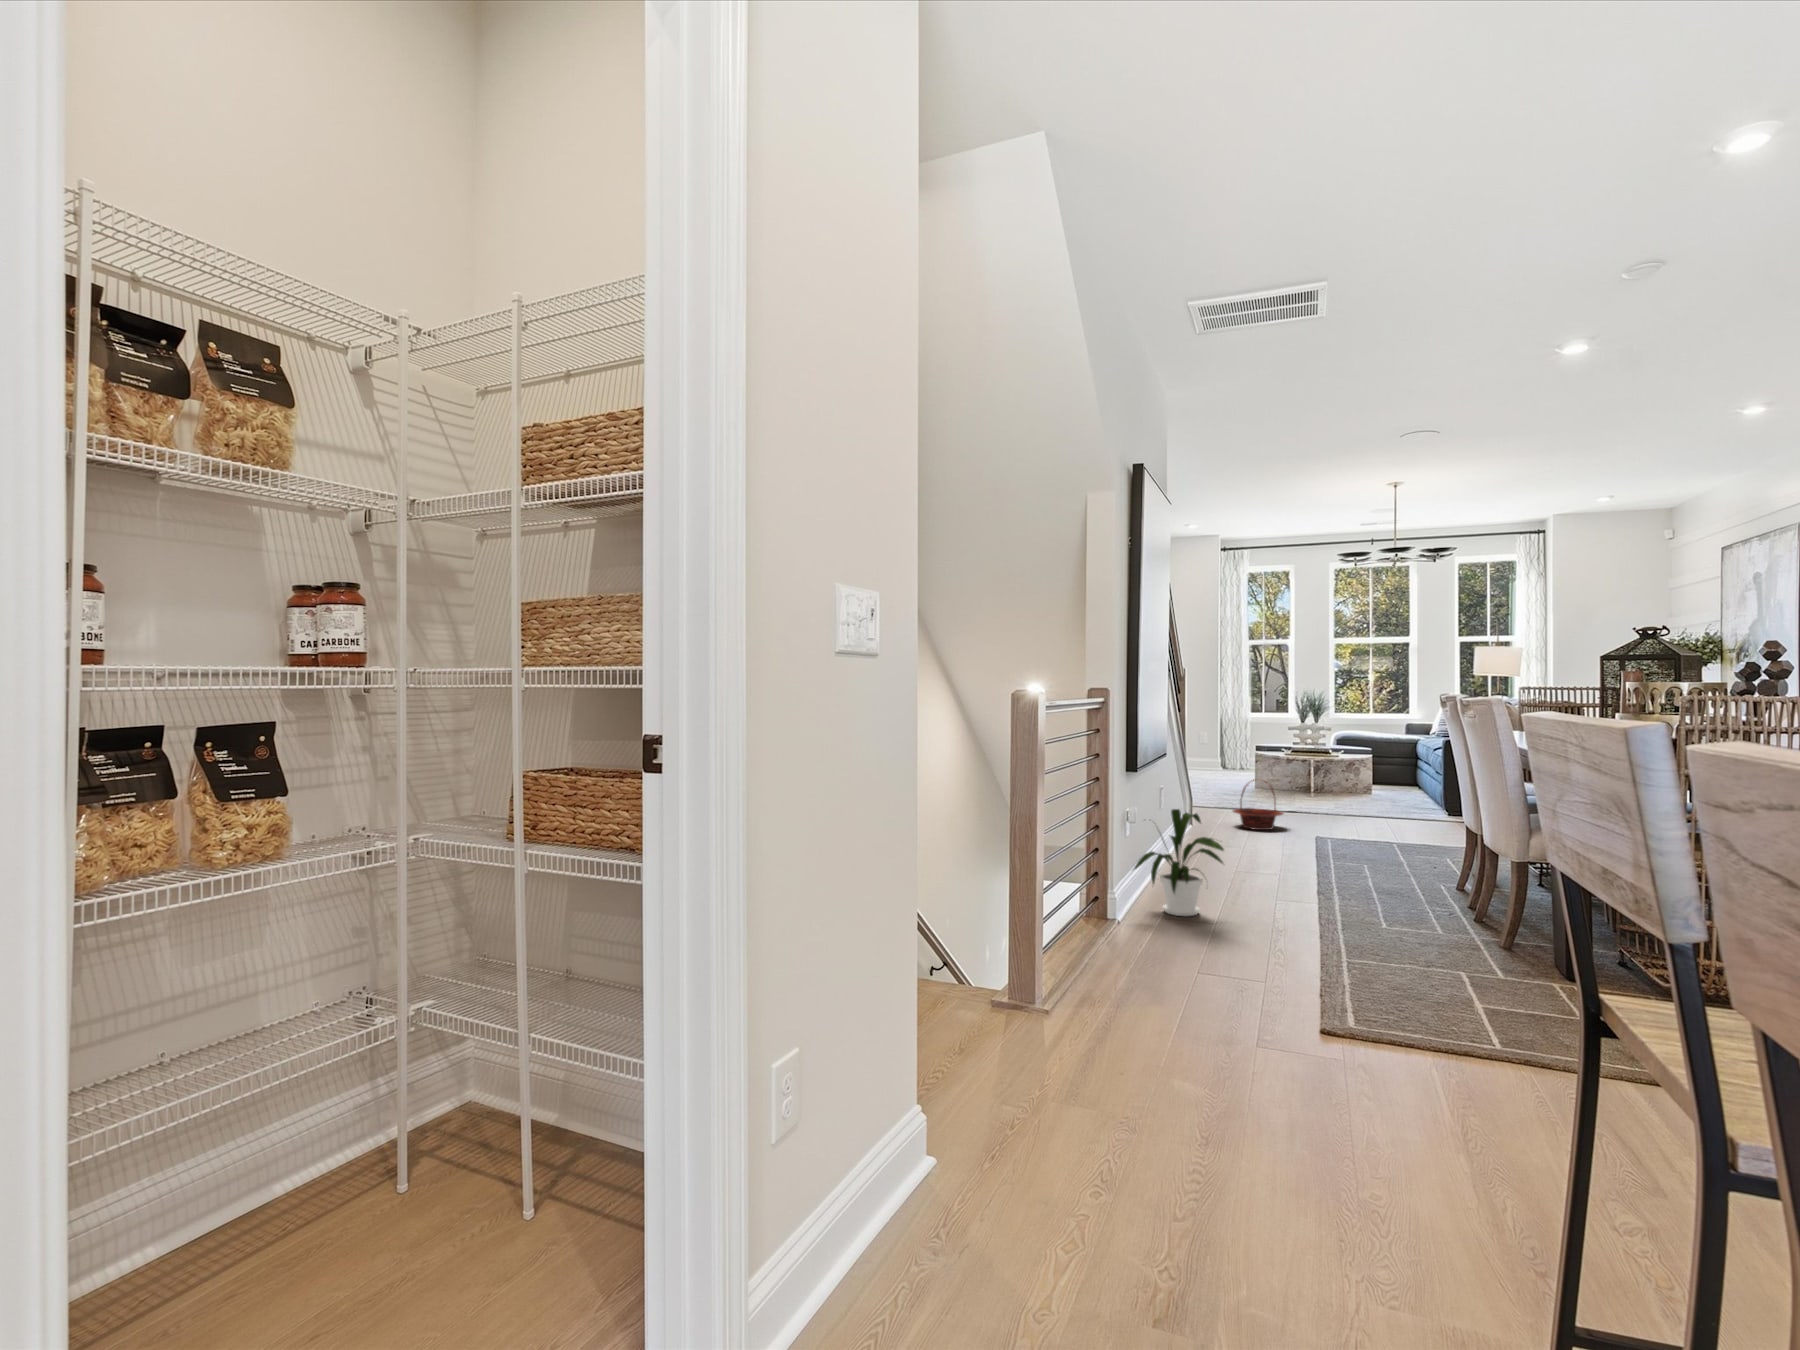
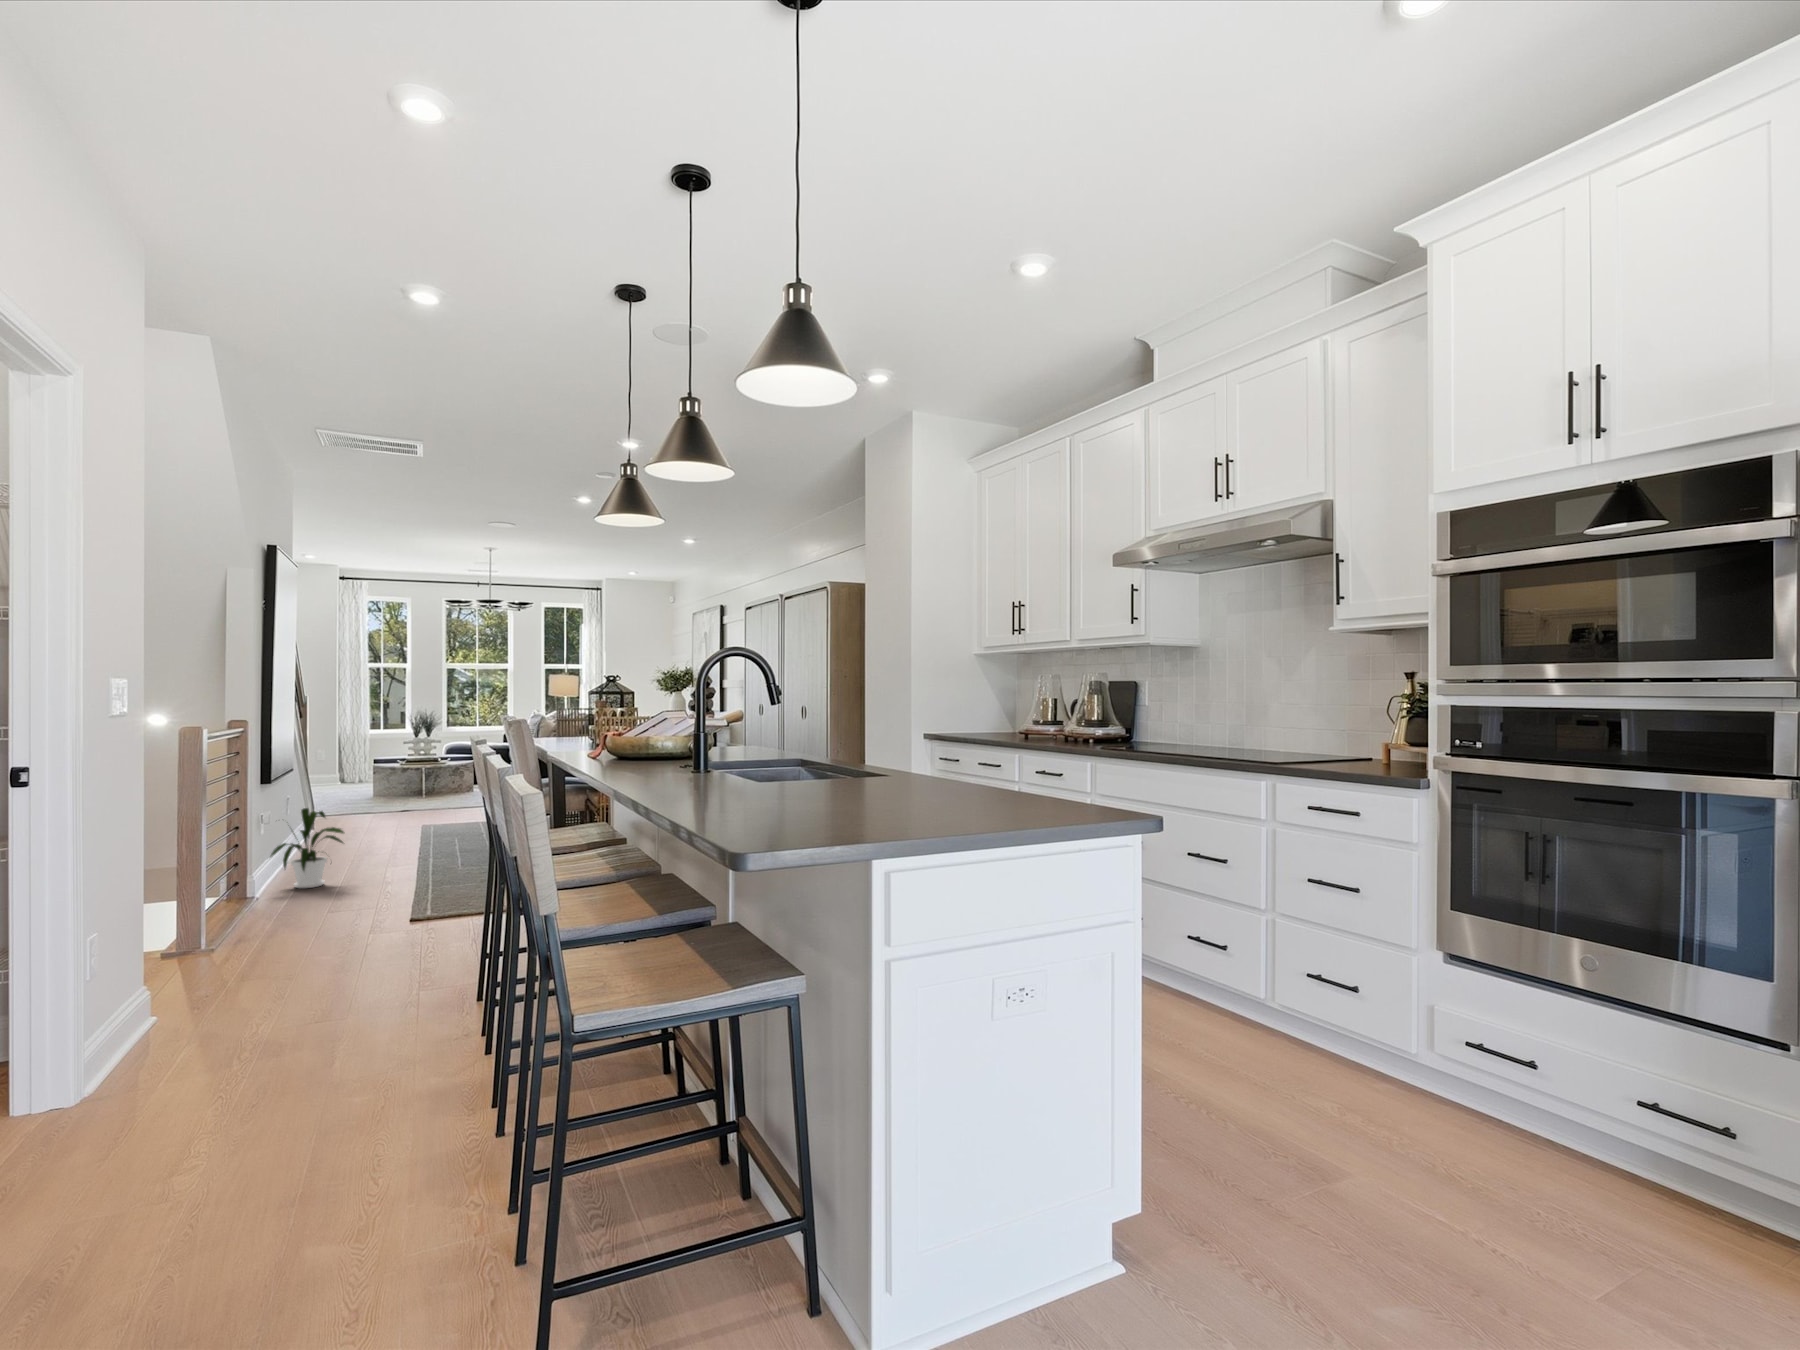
basket: present [1233,780,1283,830] -> none [350,786,396,828]

